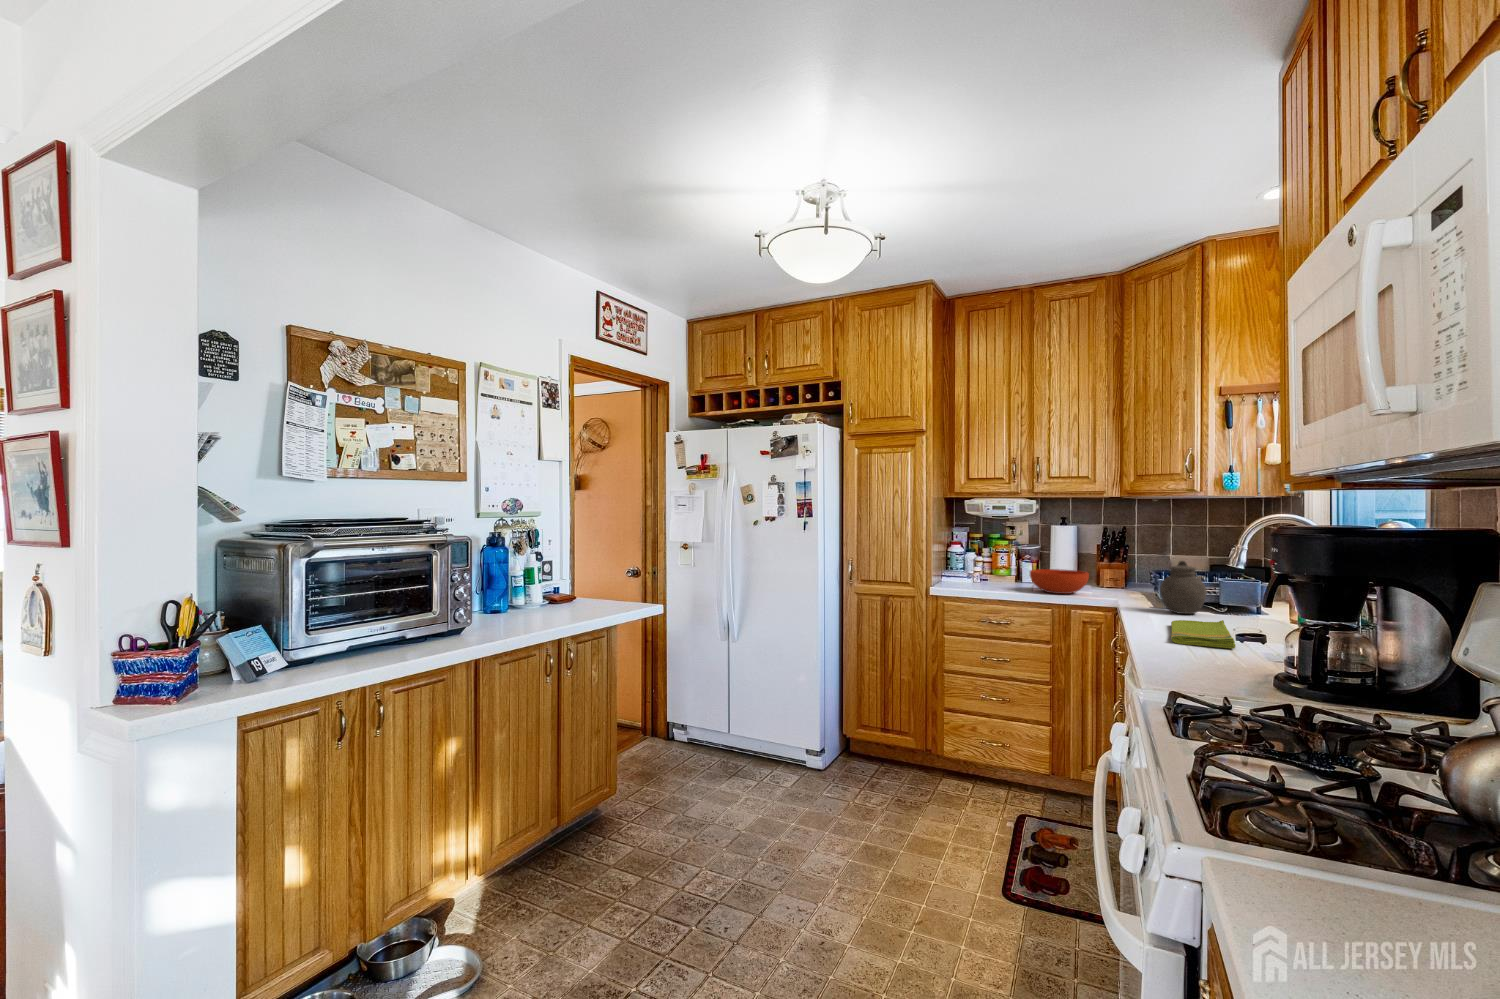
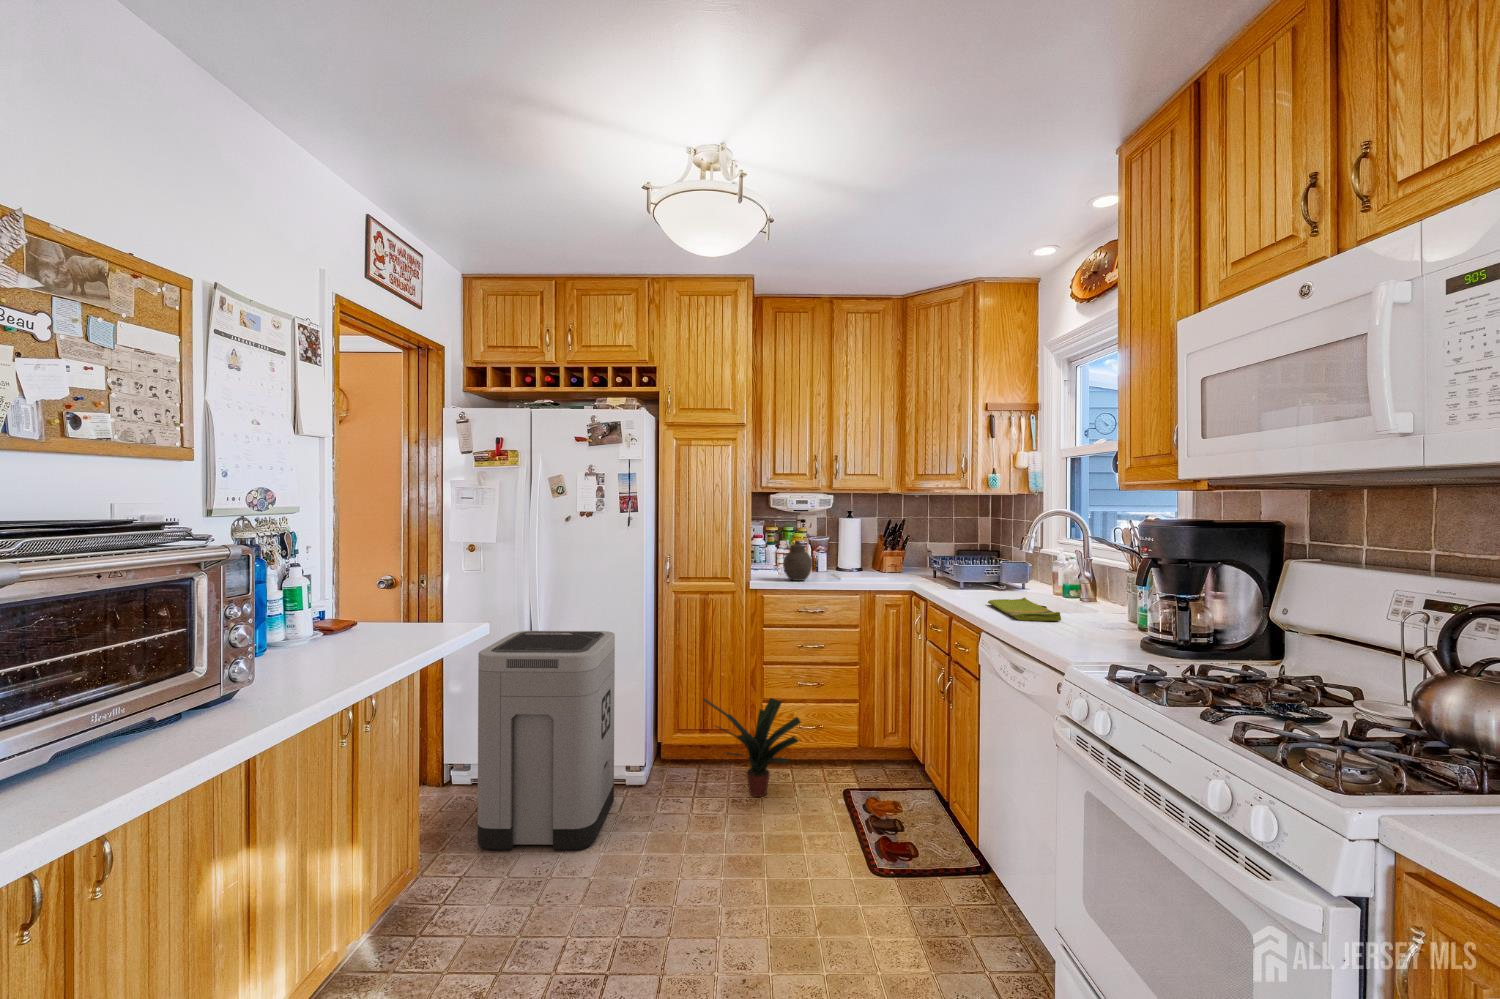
jar: present [1160,561,1207,614] -> present [783,541,812,581]
bowl: present [1030,569,1089,594] -> none [838,559,887,582]
trash can: none [672,617,791,808] -> present [477,631,615,850]
potted plant: none [870,695,973,801] -> present [703,698,801,797]

